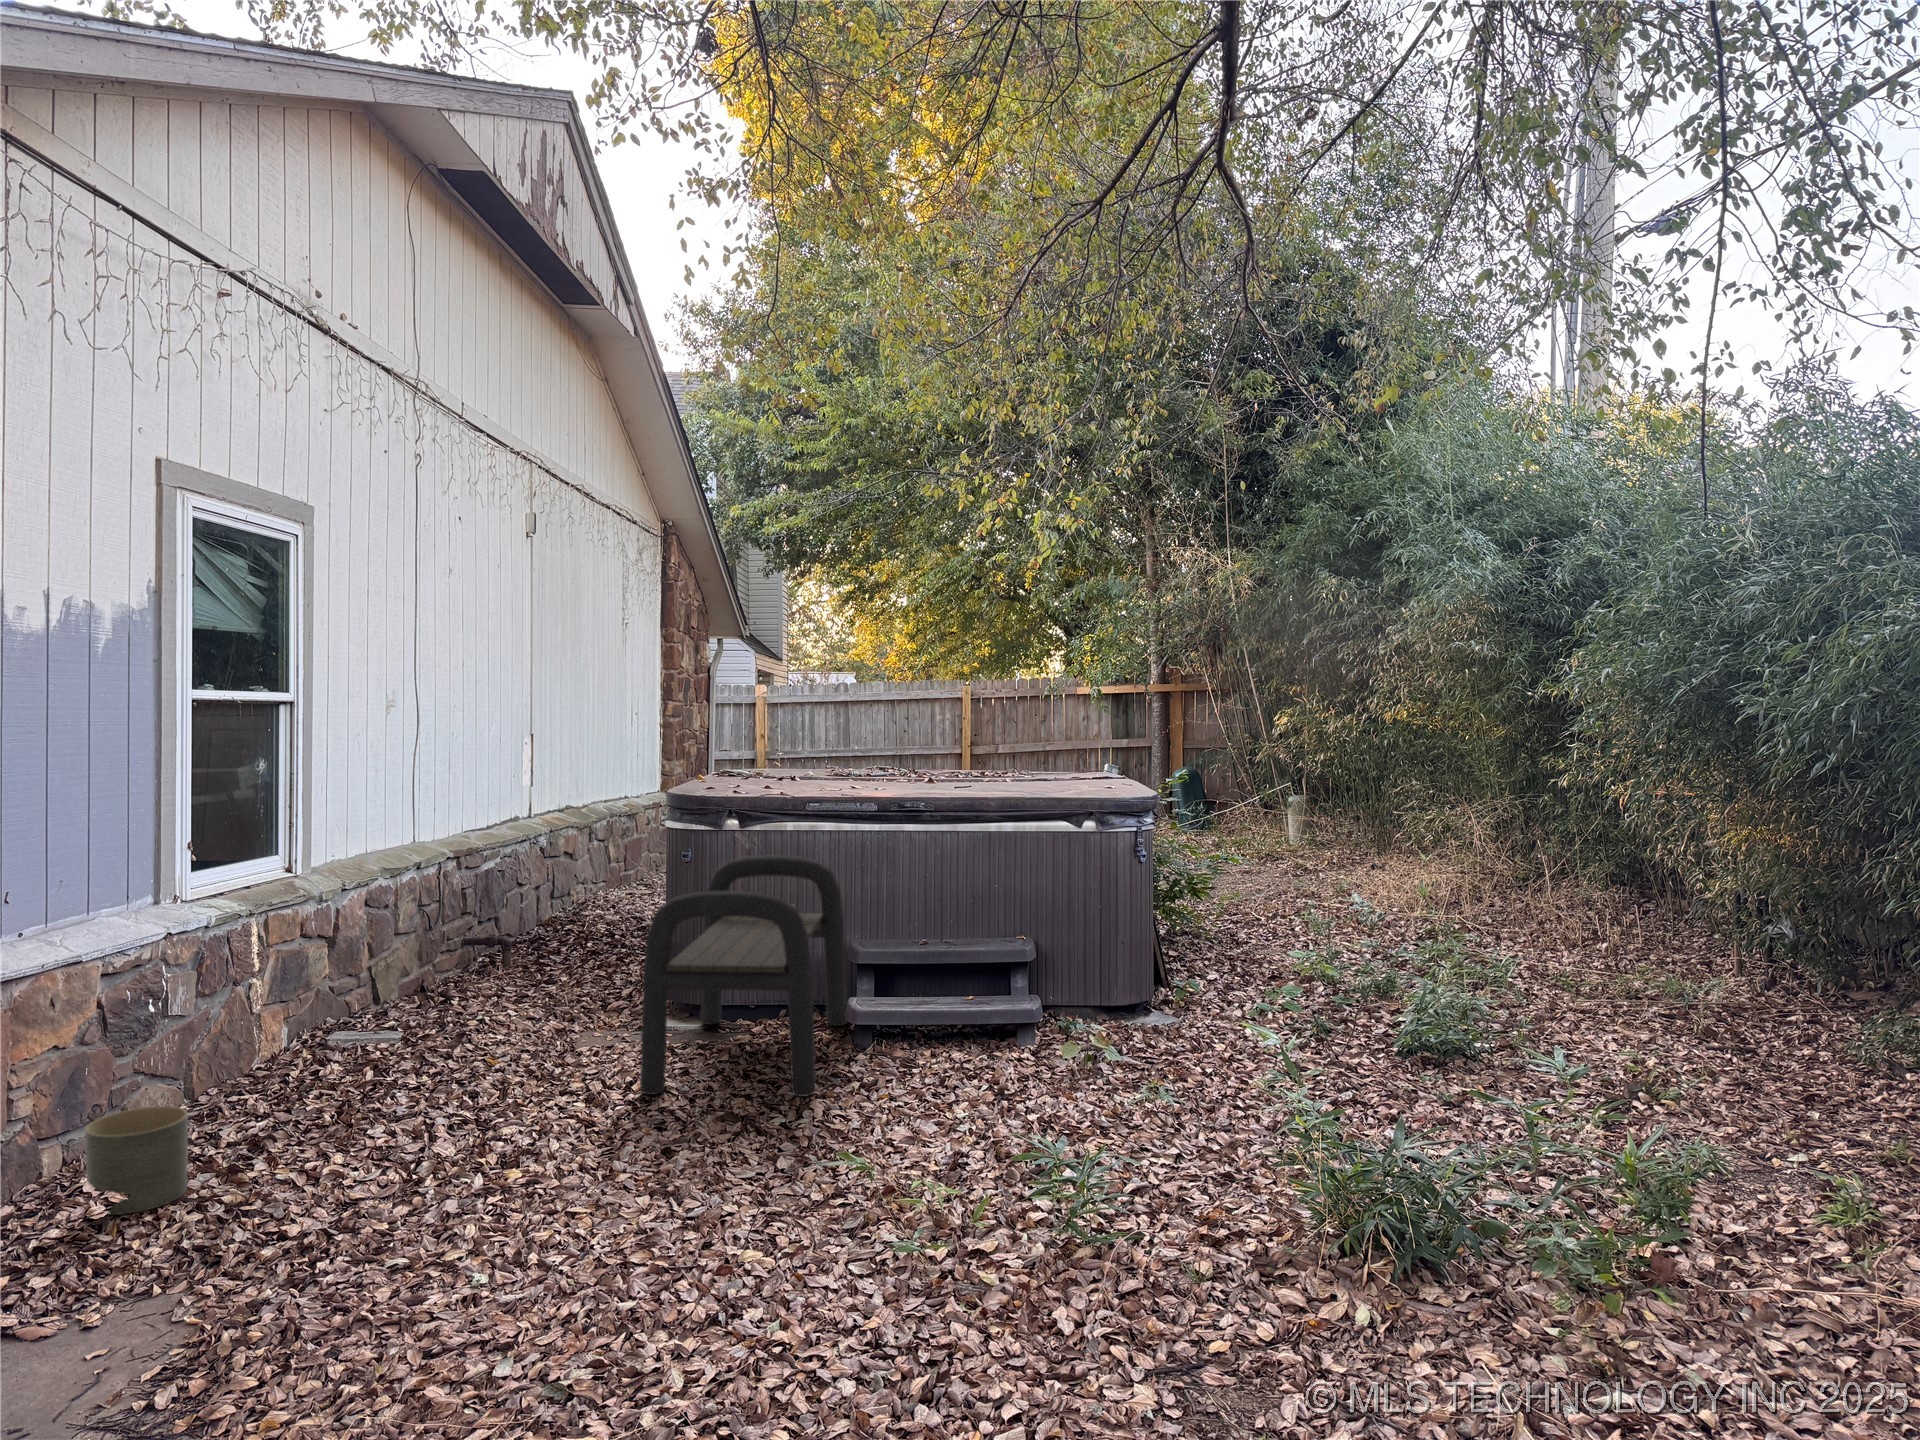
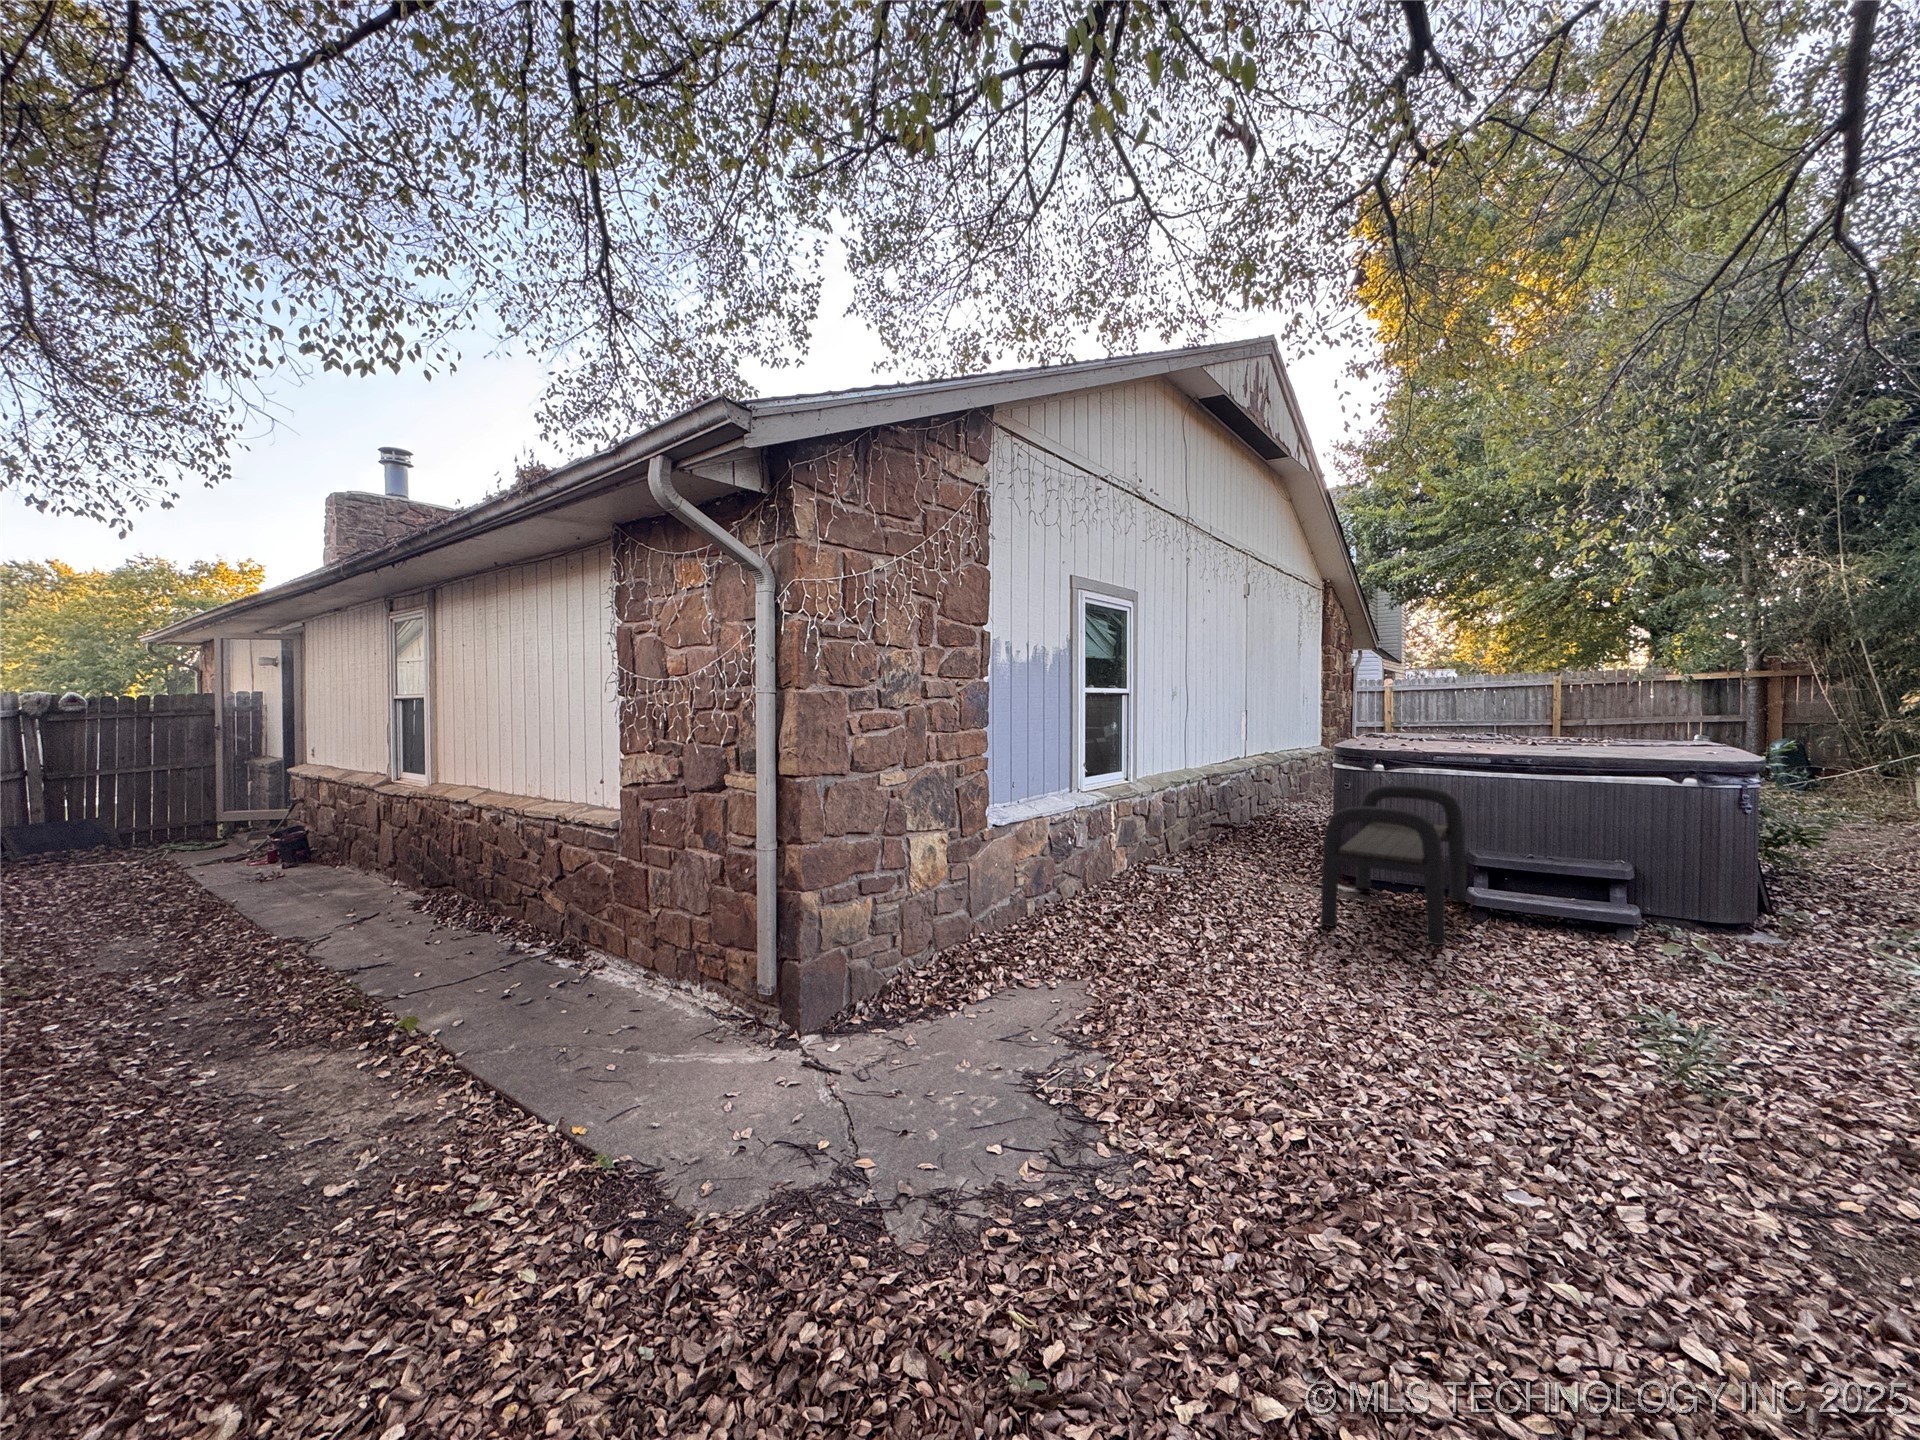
planter: present [85,1106,188,1215] -> none [1044,890,1086,939]

